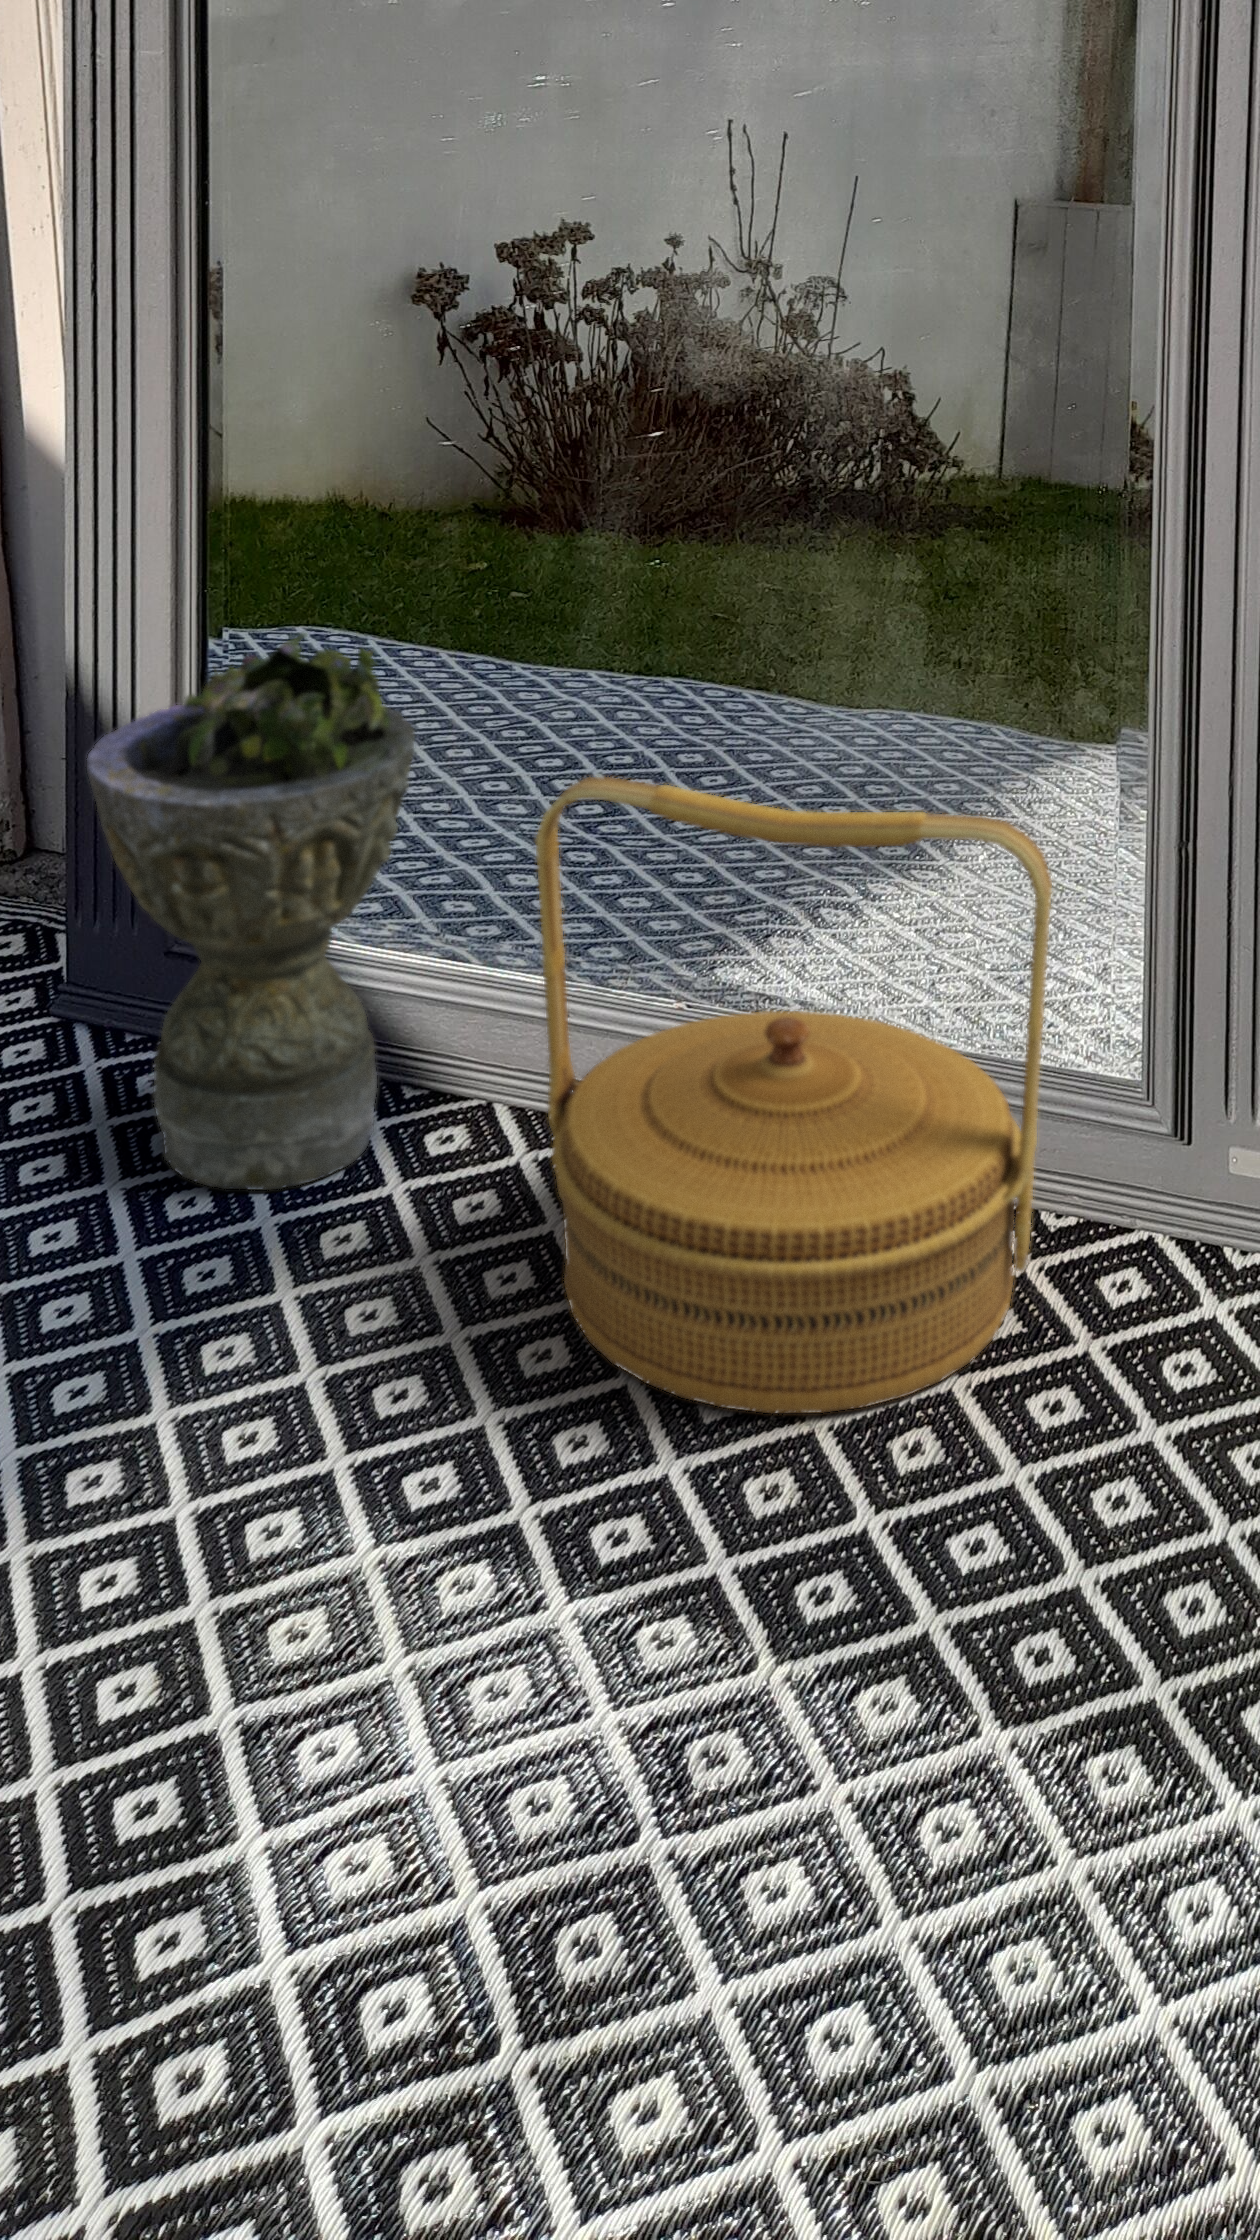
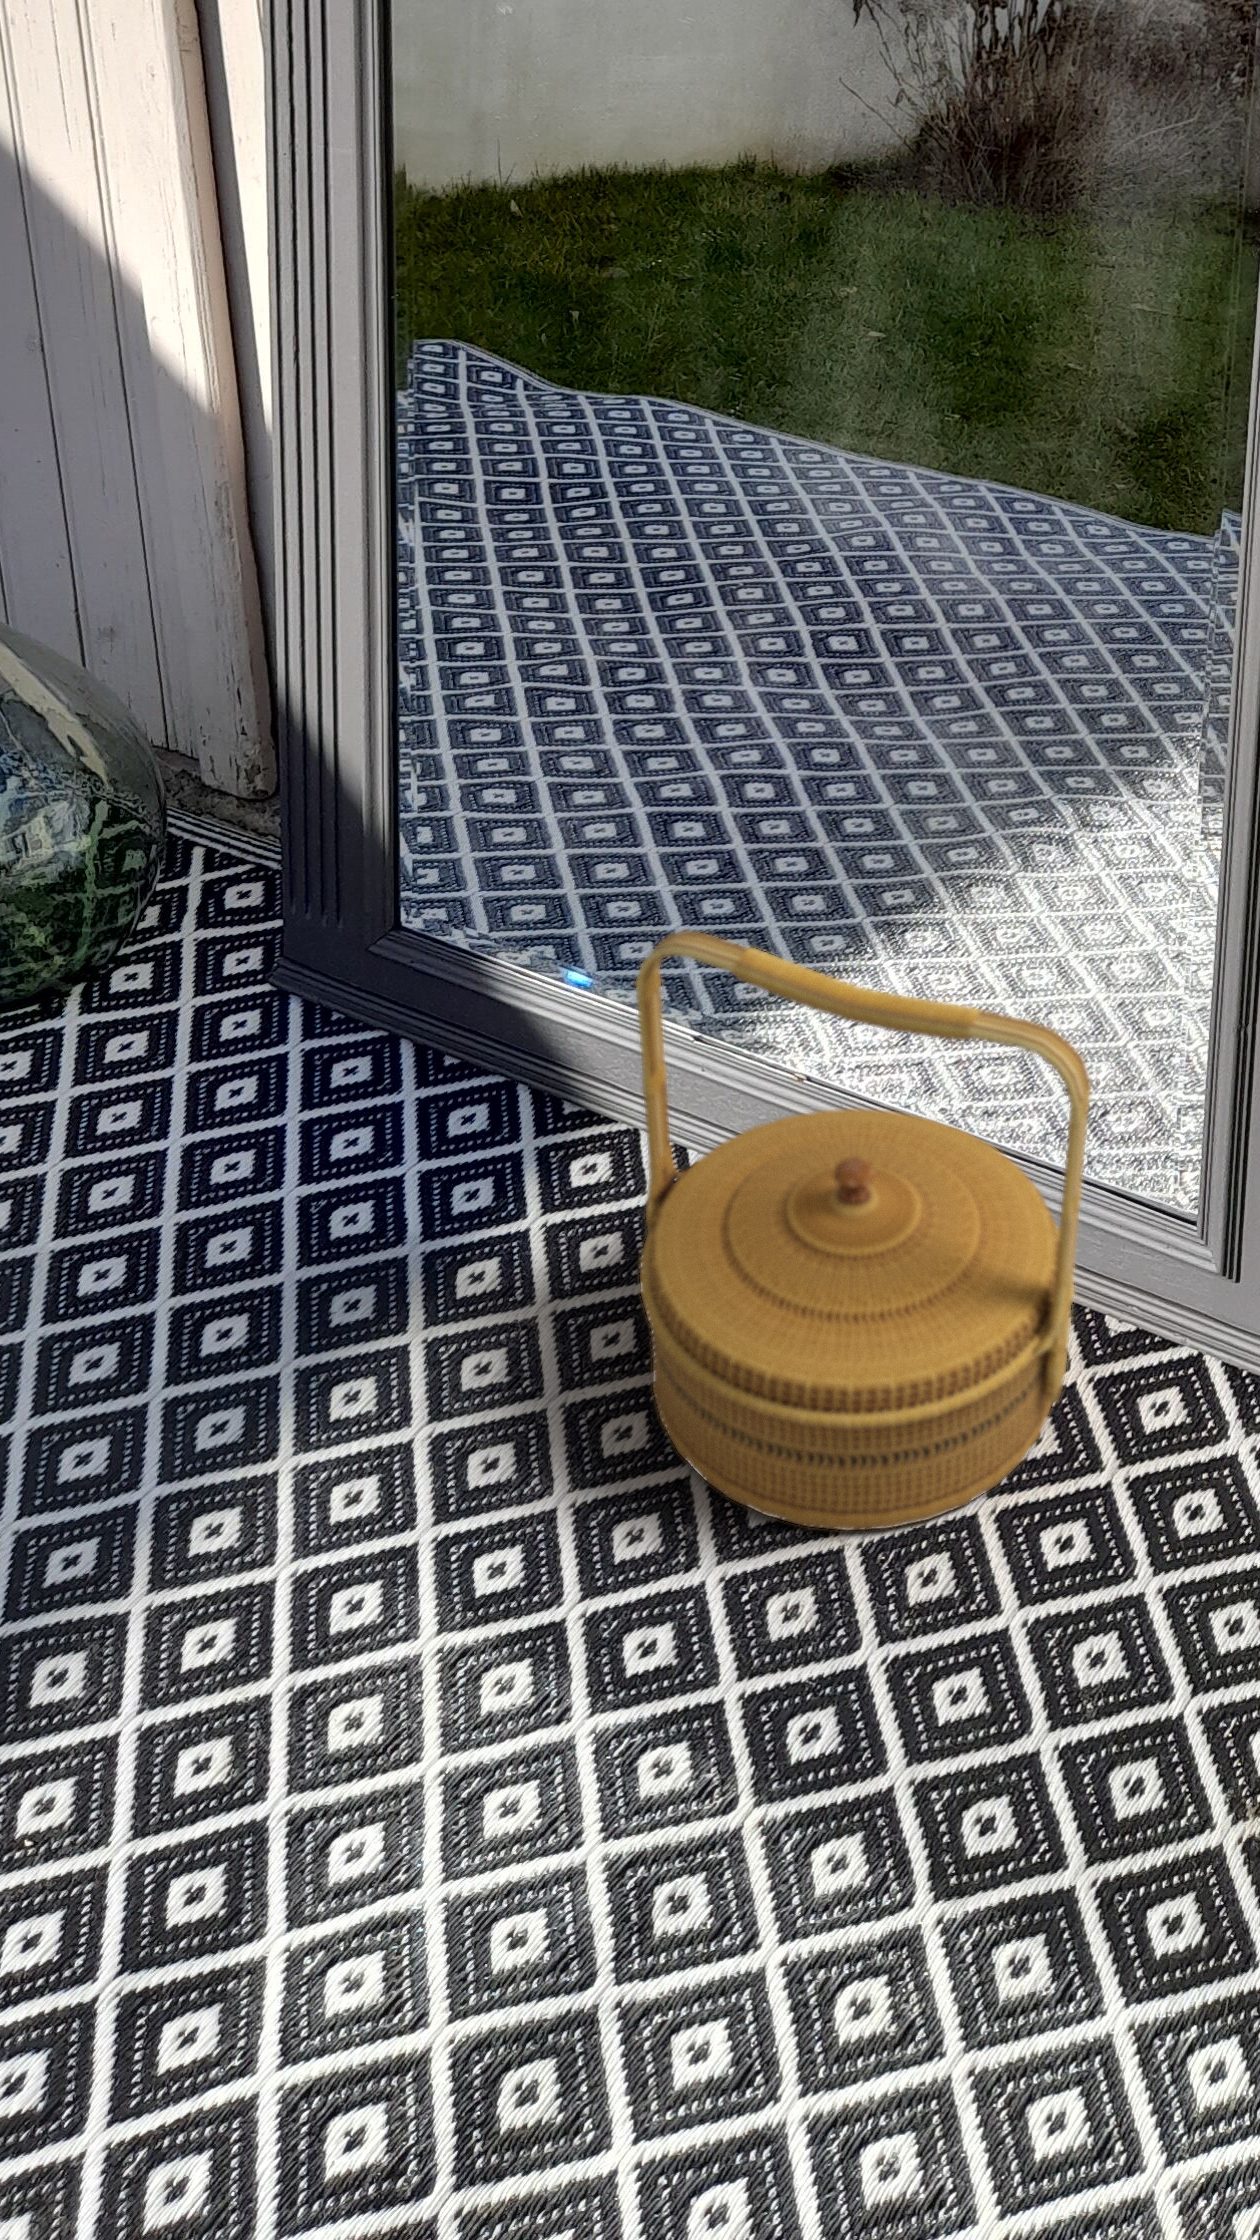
planter: present [87,633,415,1190] -> none [261,715,559,1218]

